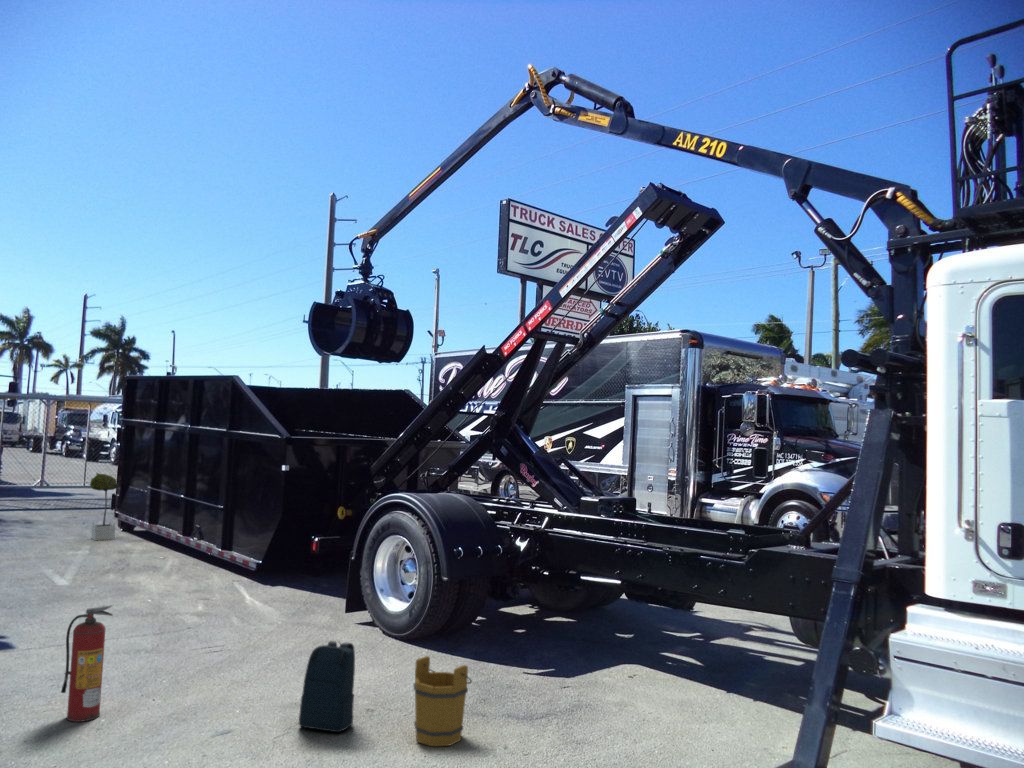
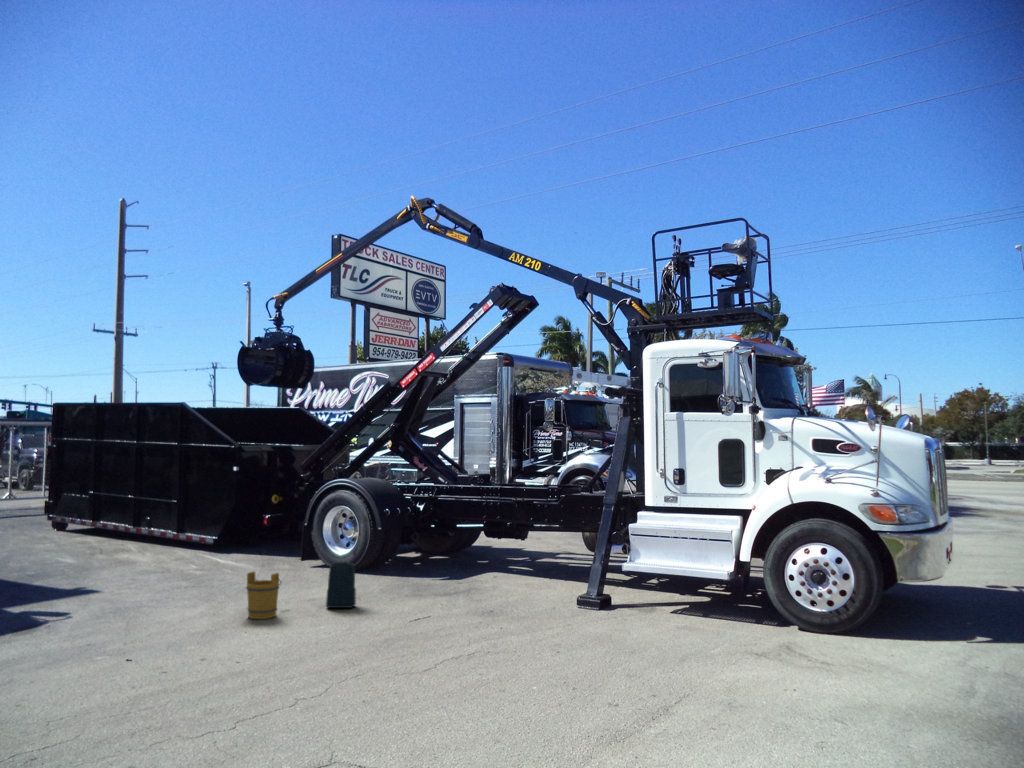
potted tree: present [90,473,120,540] -> none [27,484,53,540]
fire extinguisher: present [61,605,113,722] -> none [183,549,210,617]
bucket: present [414,656,472,746] -> present [246,572,281,619]

